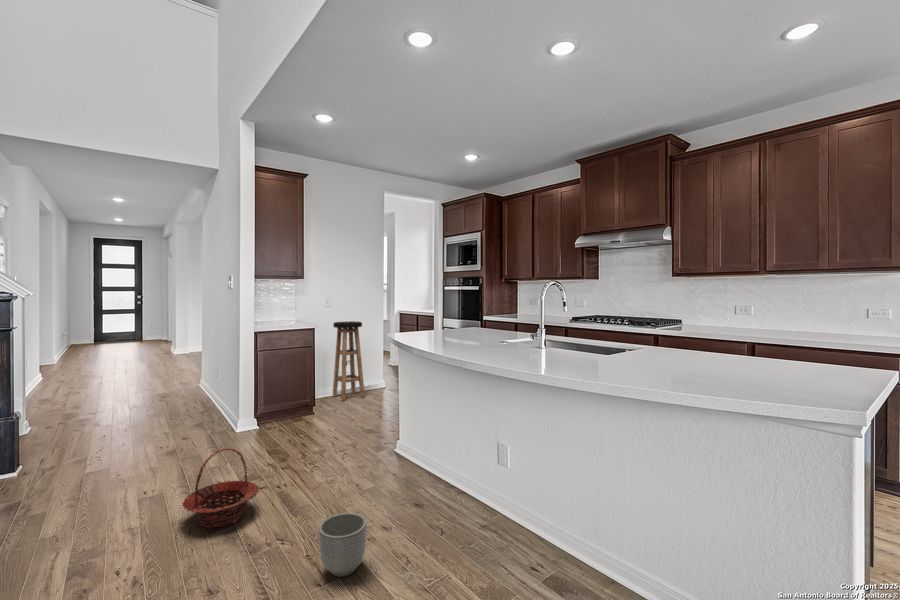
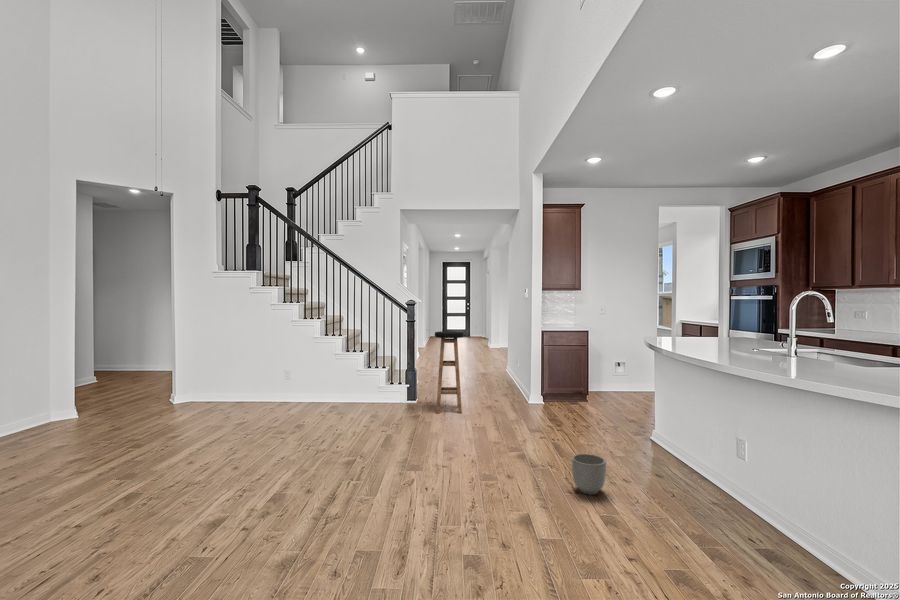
bar stool: present [333,321,365,401] -> present [435,331,464,413]
basket: present [182,448,259,528] -> none [493,401,539,451]

